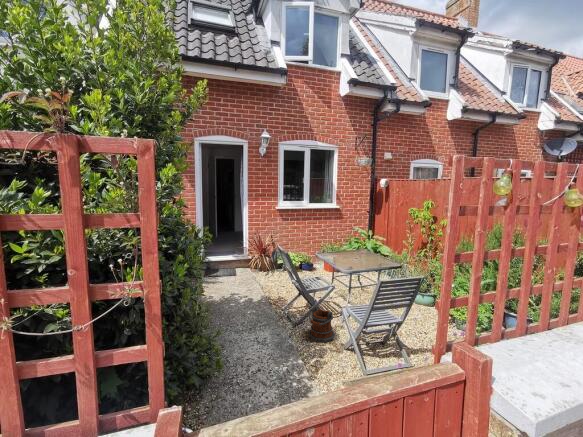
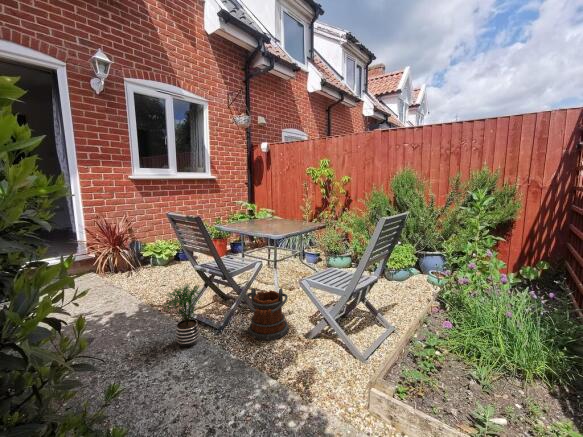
potted plant: none [261,294,286,330] -> present [162,284,201,347]

